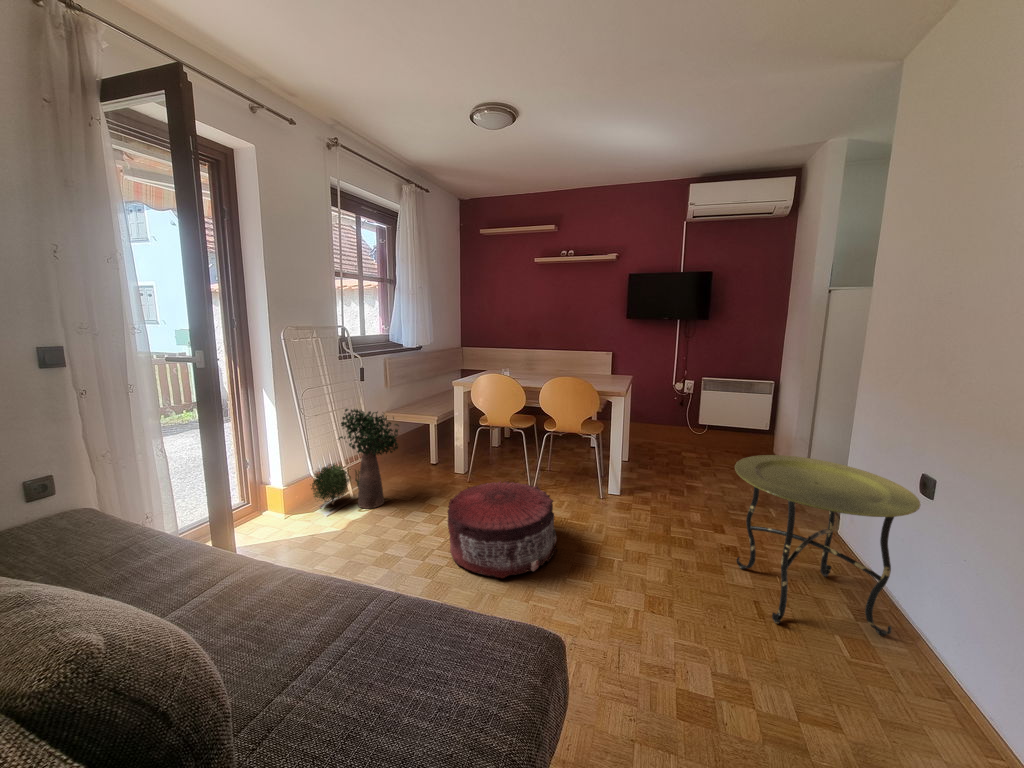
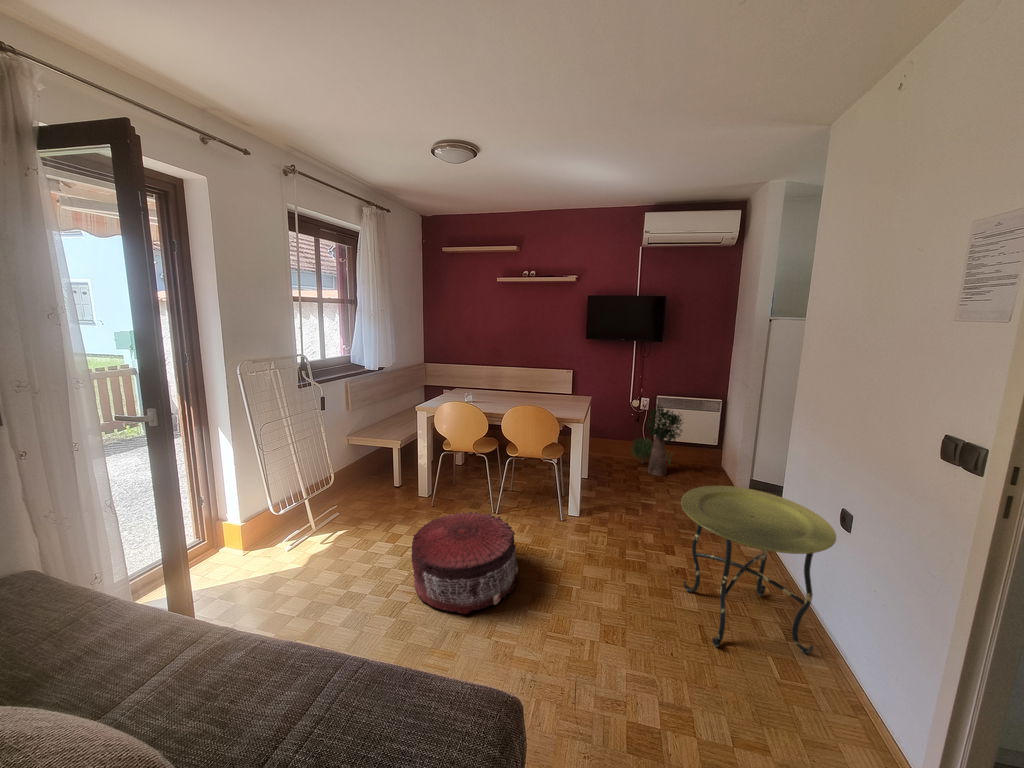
potted plant: present [311,409,399,509] -> present [631,405,682,476]

